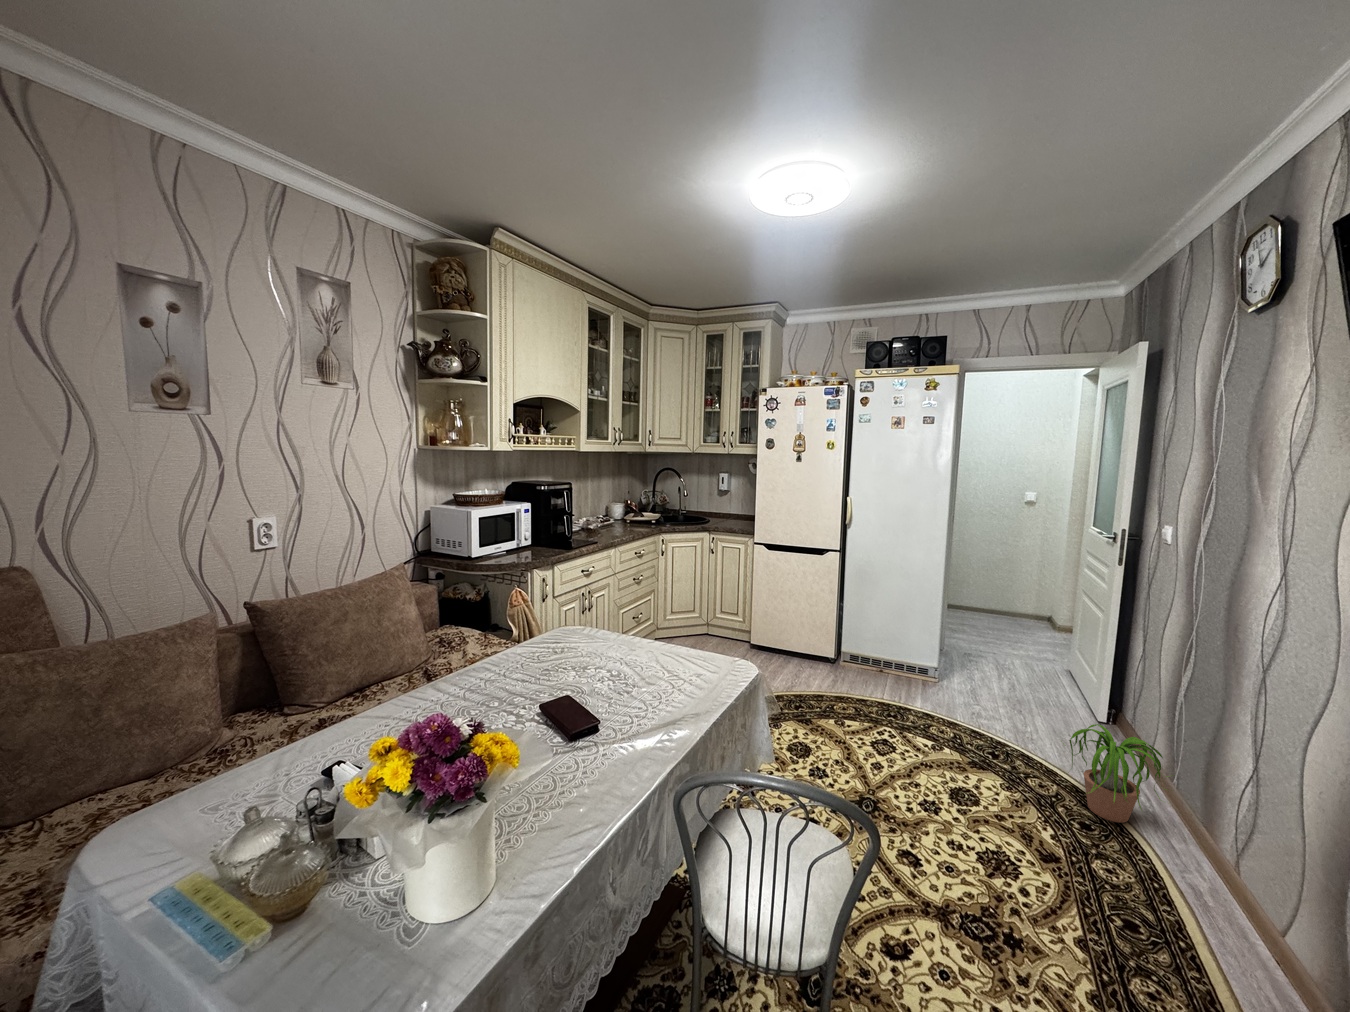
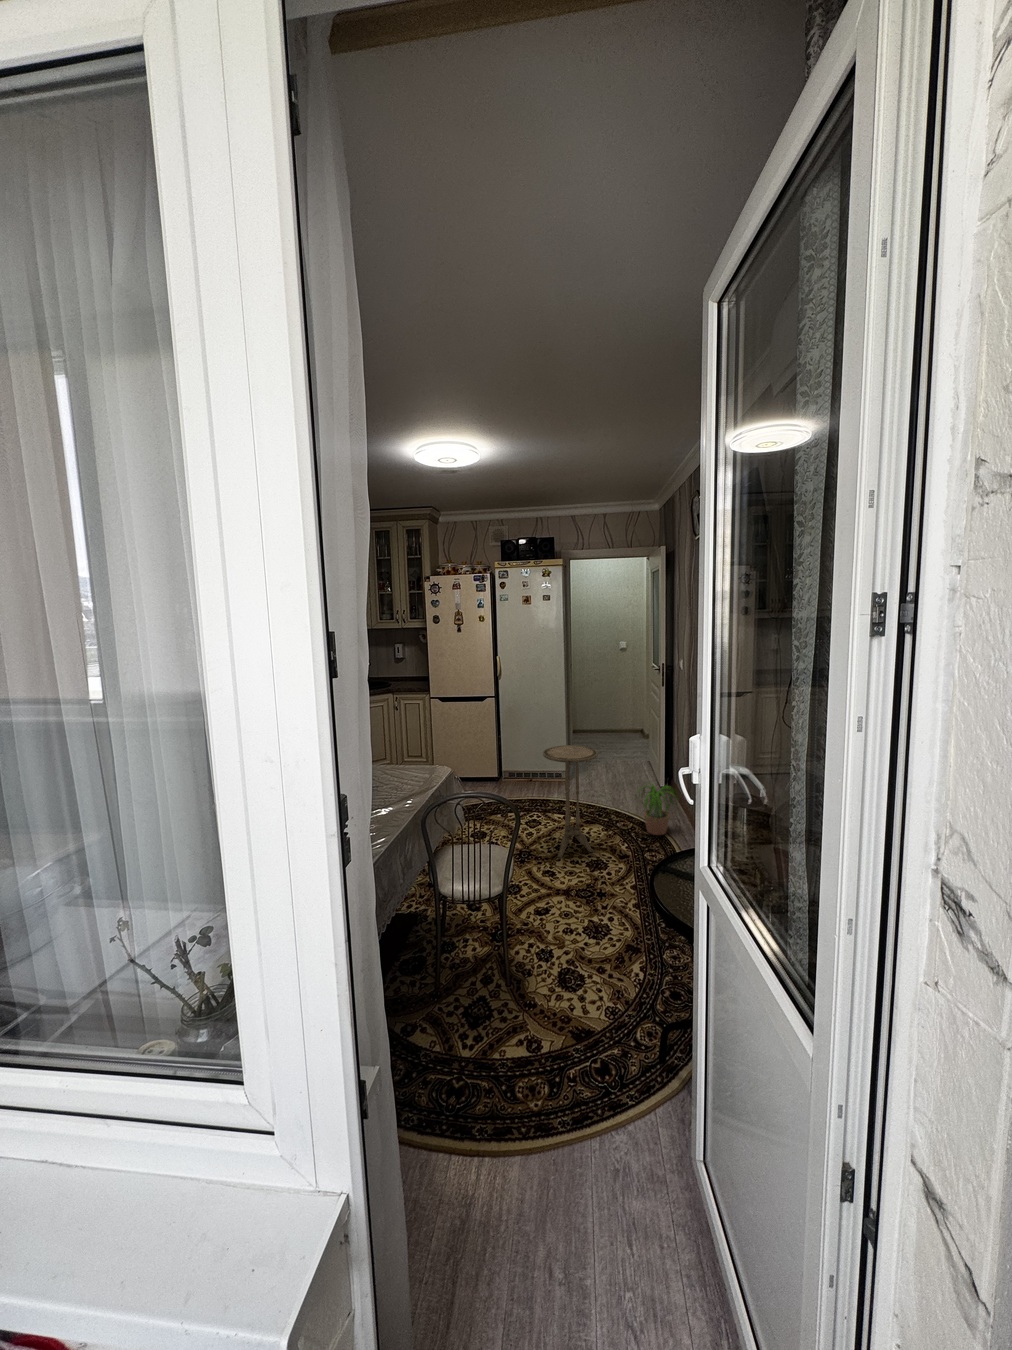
side table: none [913,641,1015,830] -> present [543,745,598,858]

